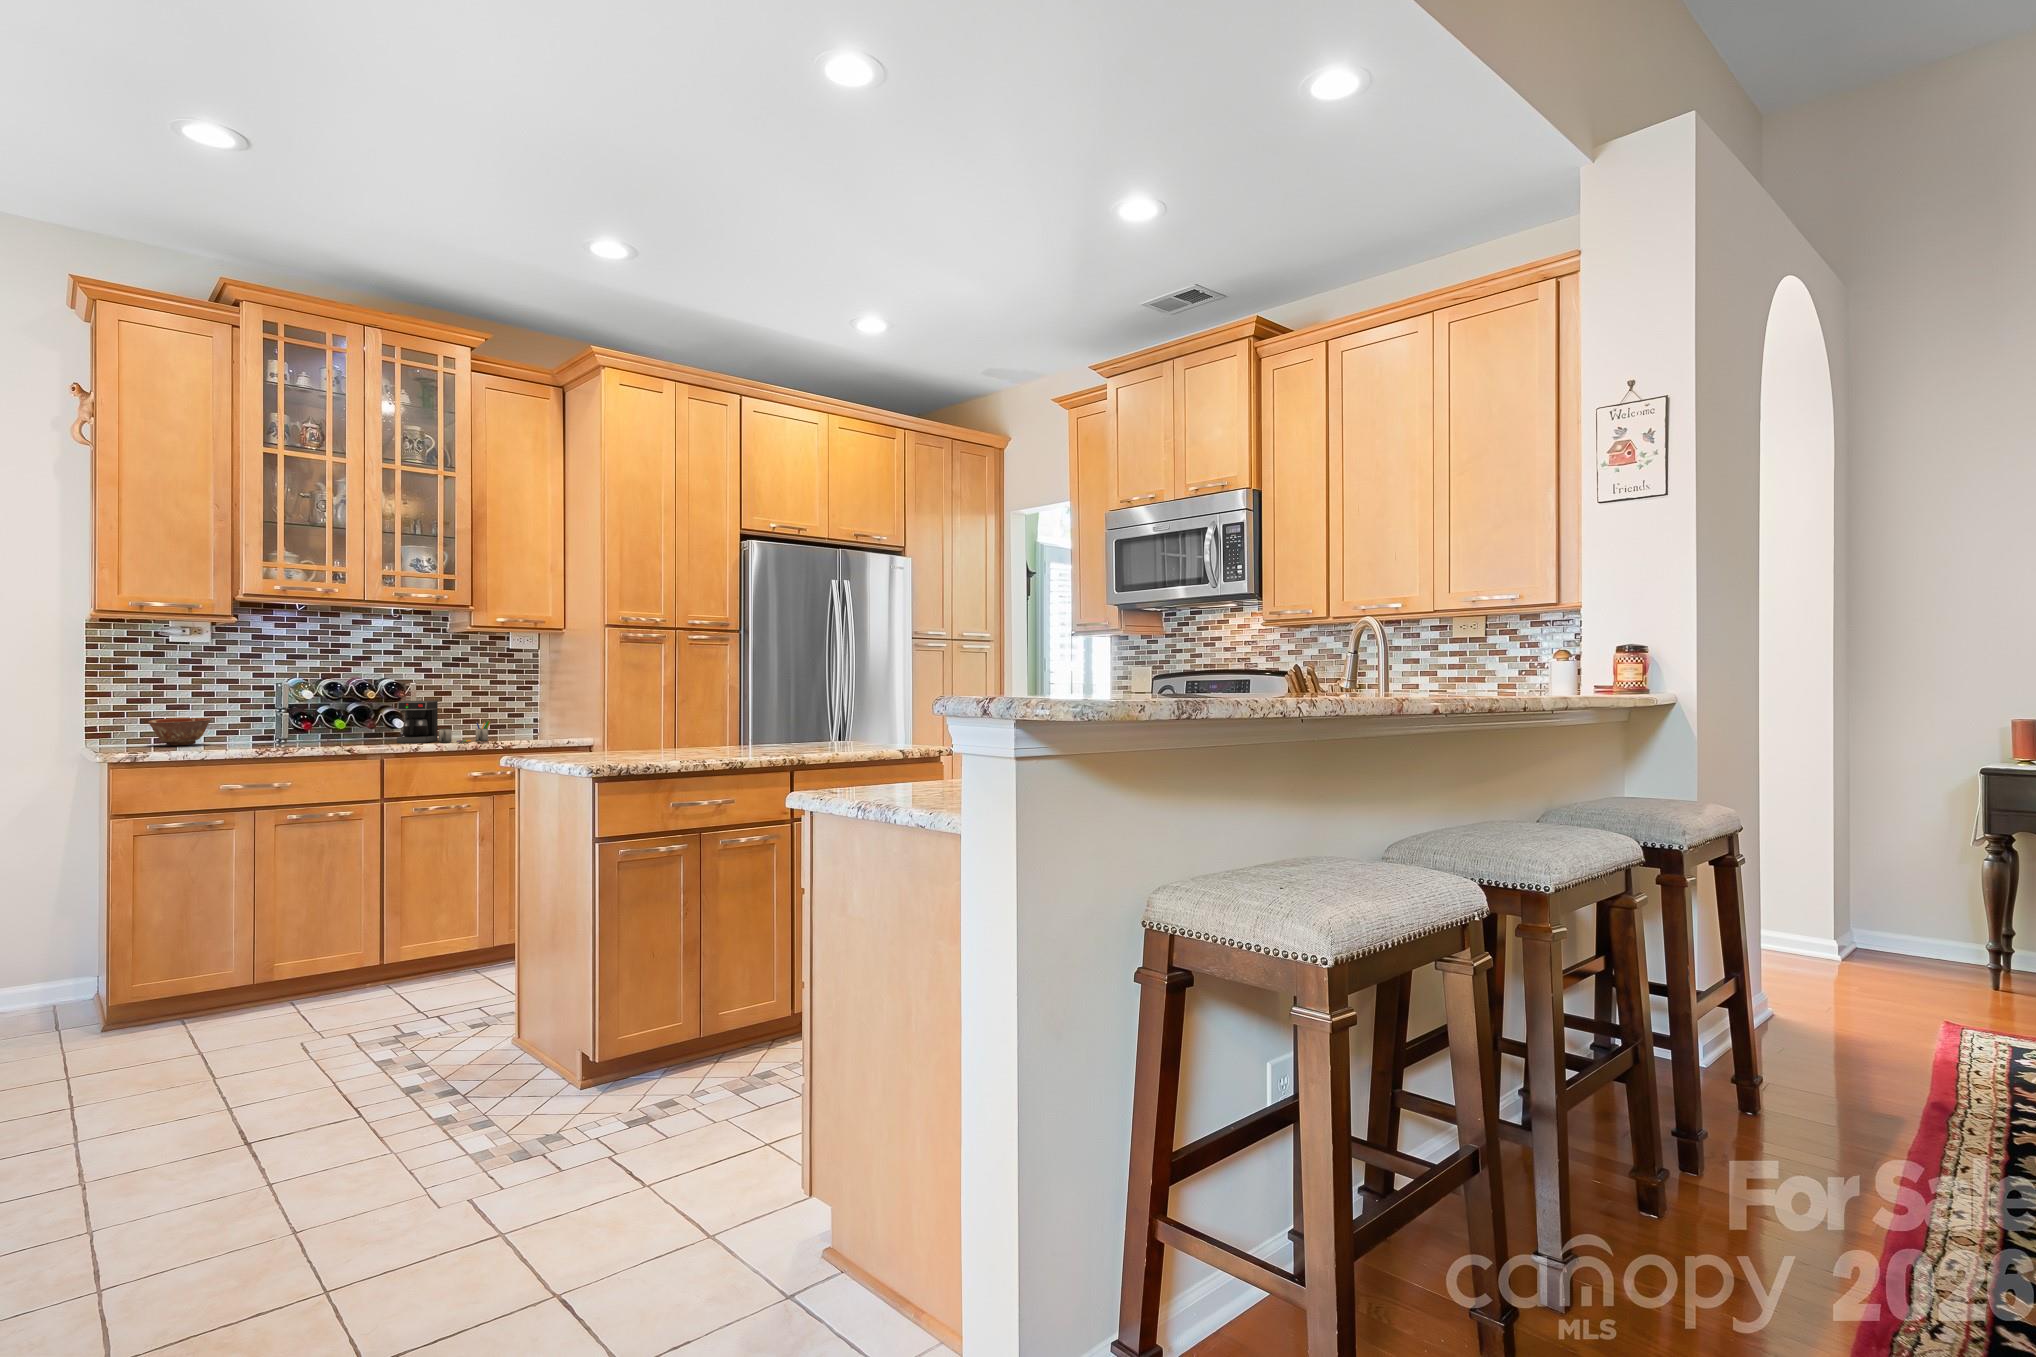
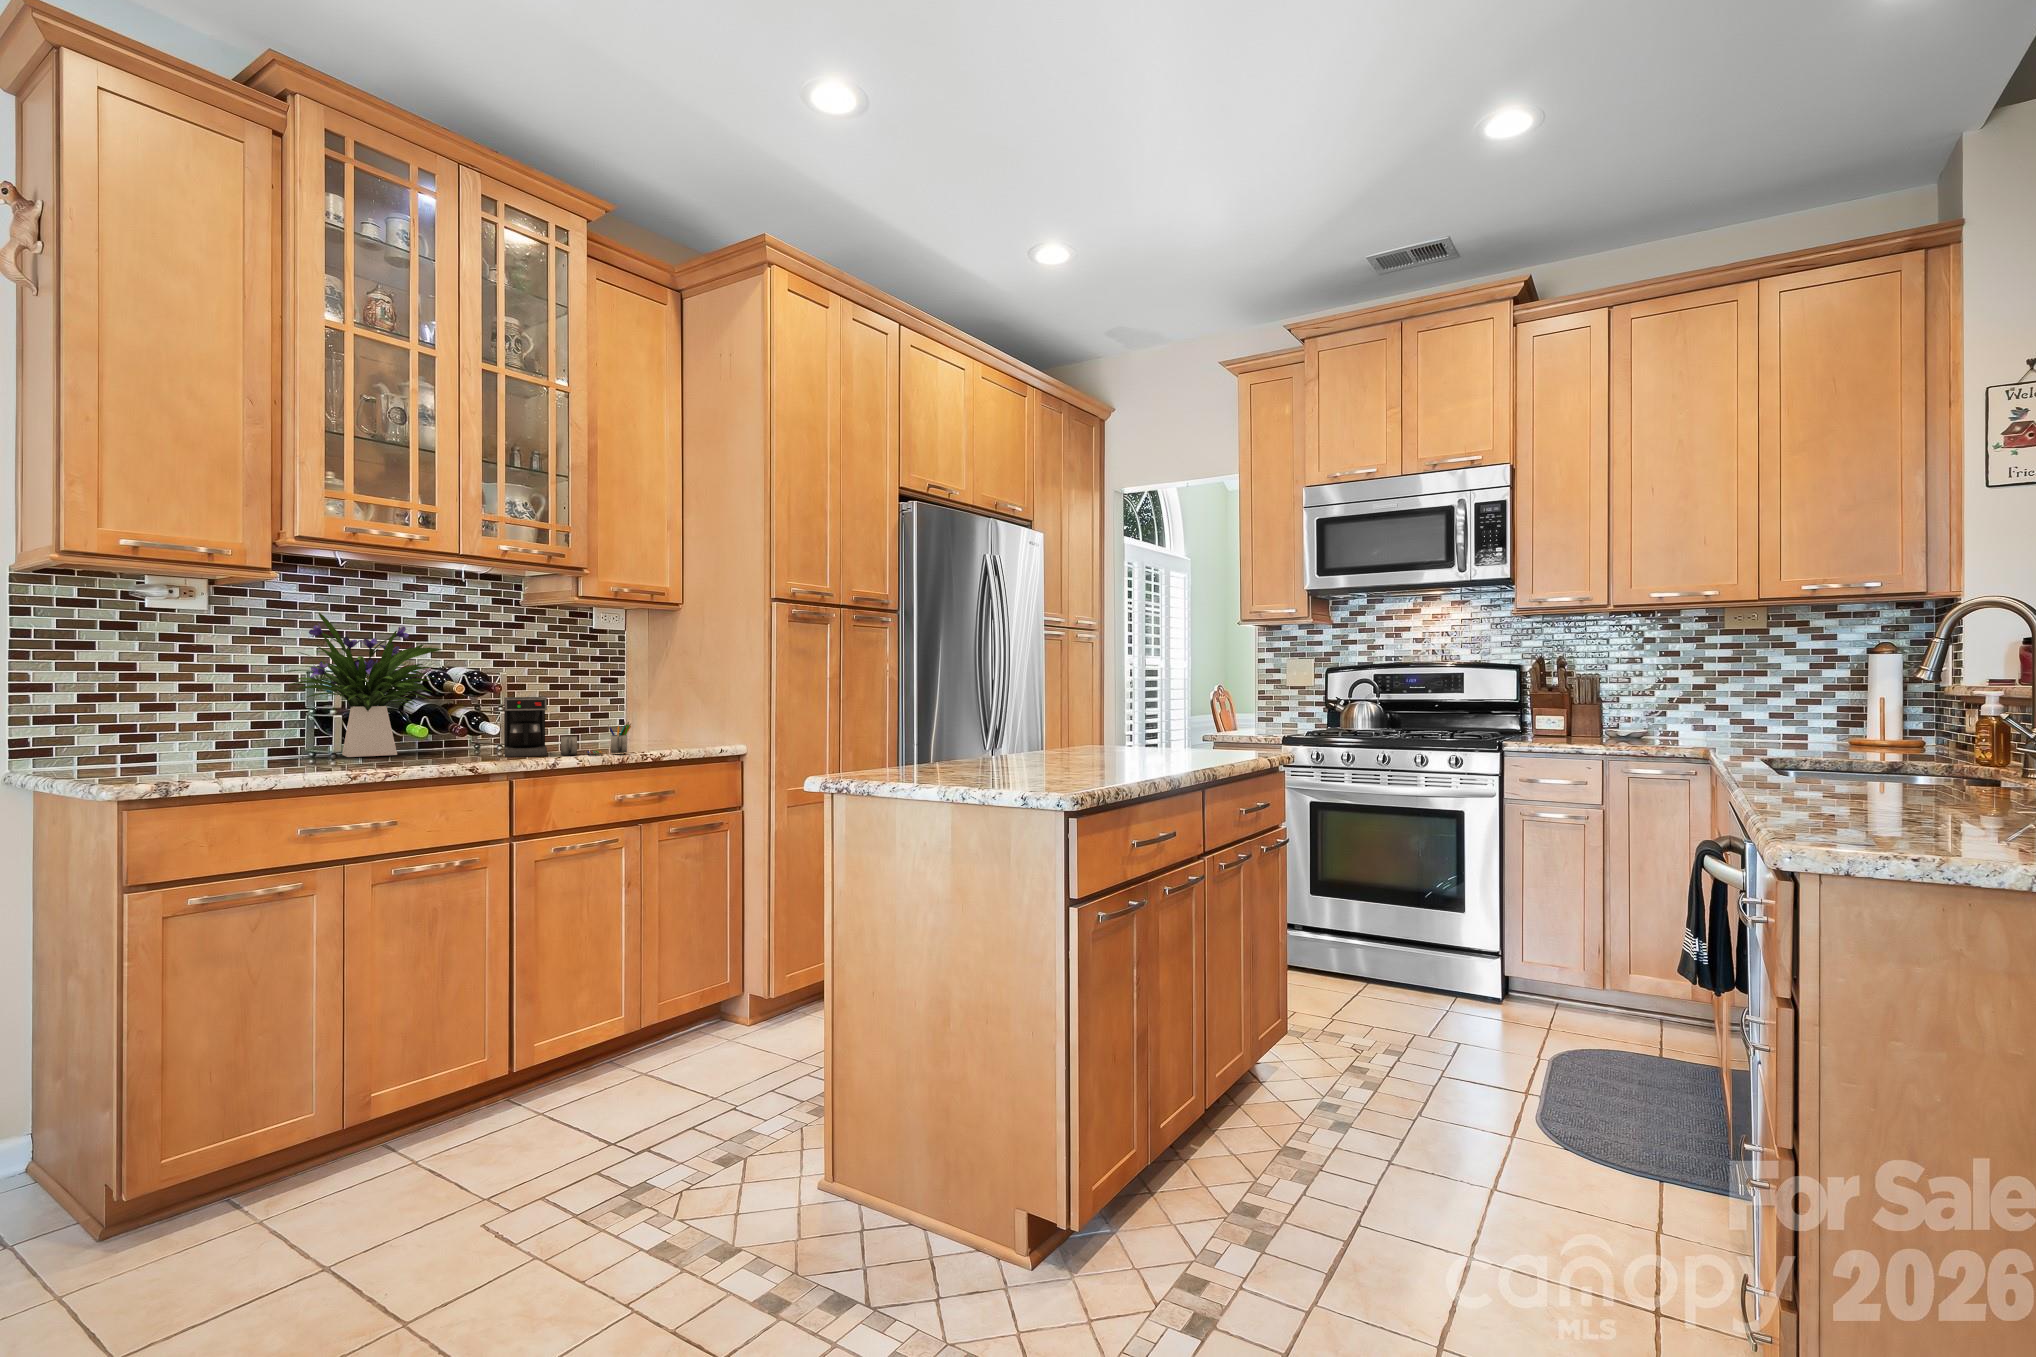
flower arrangement: none [260,643,367,741] -> present [285,613,442,757]
ceramic bowl: present [148,718,211,745] -> none [131,725,232,768]

